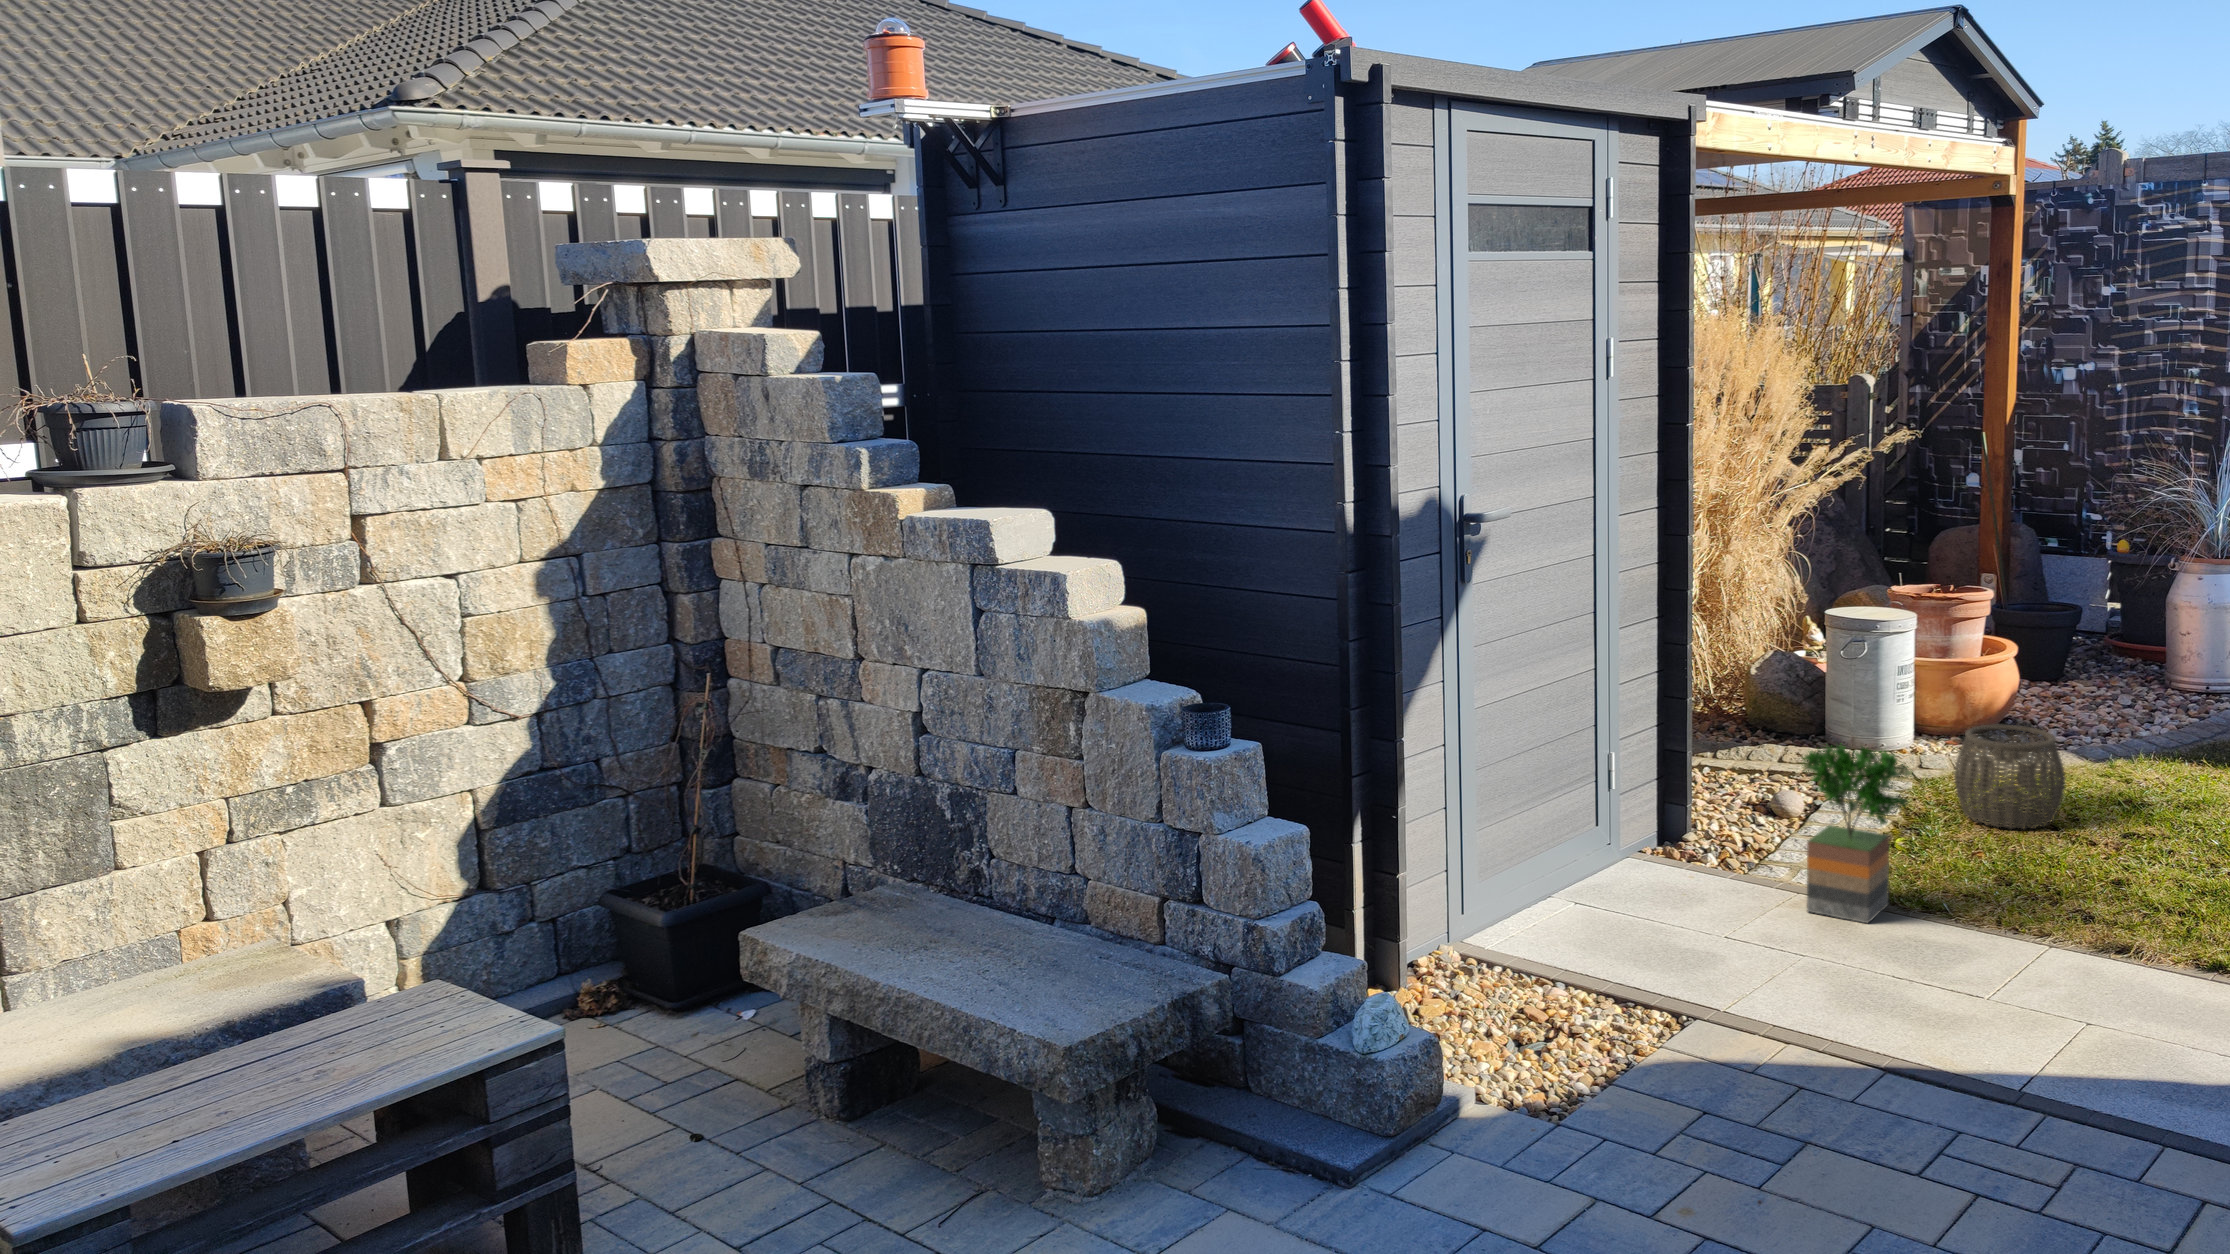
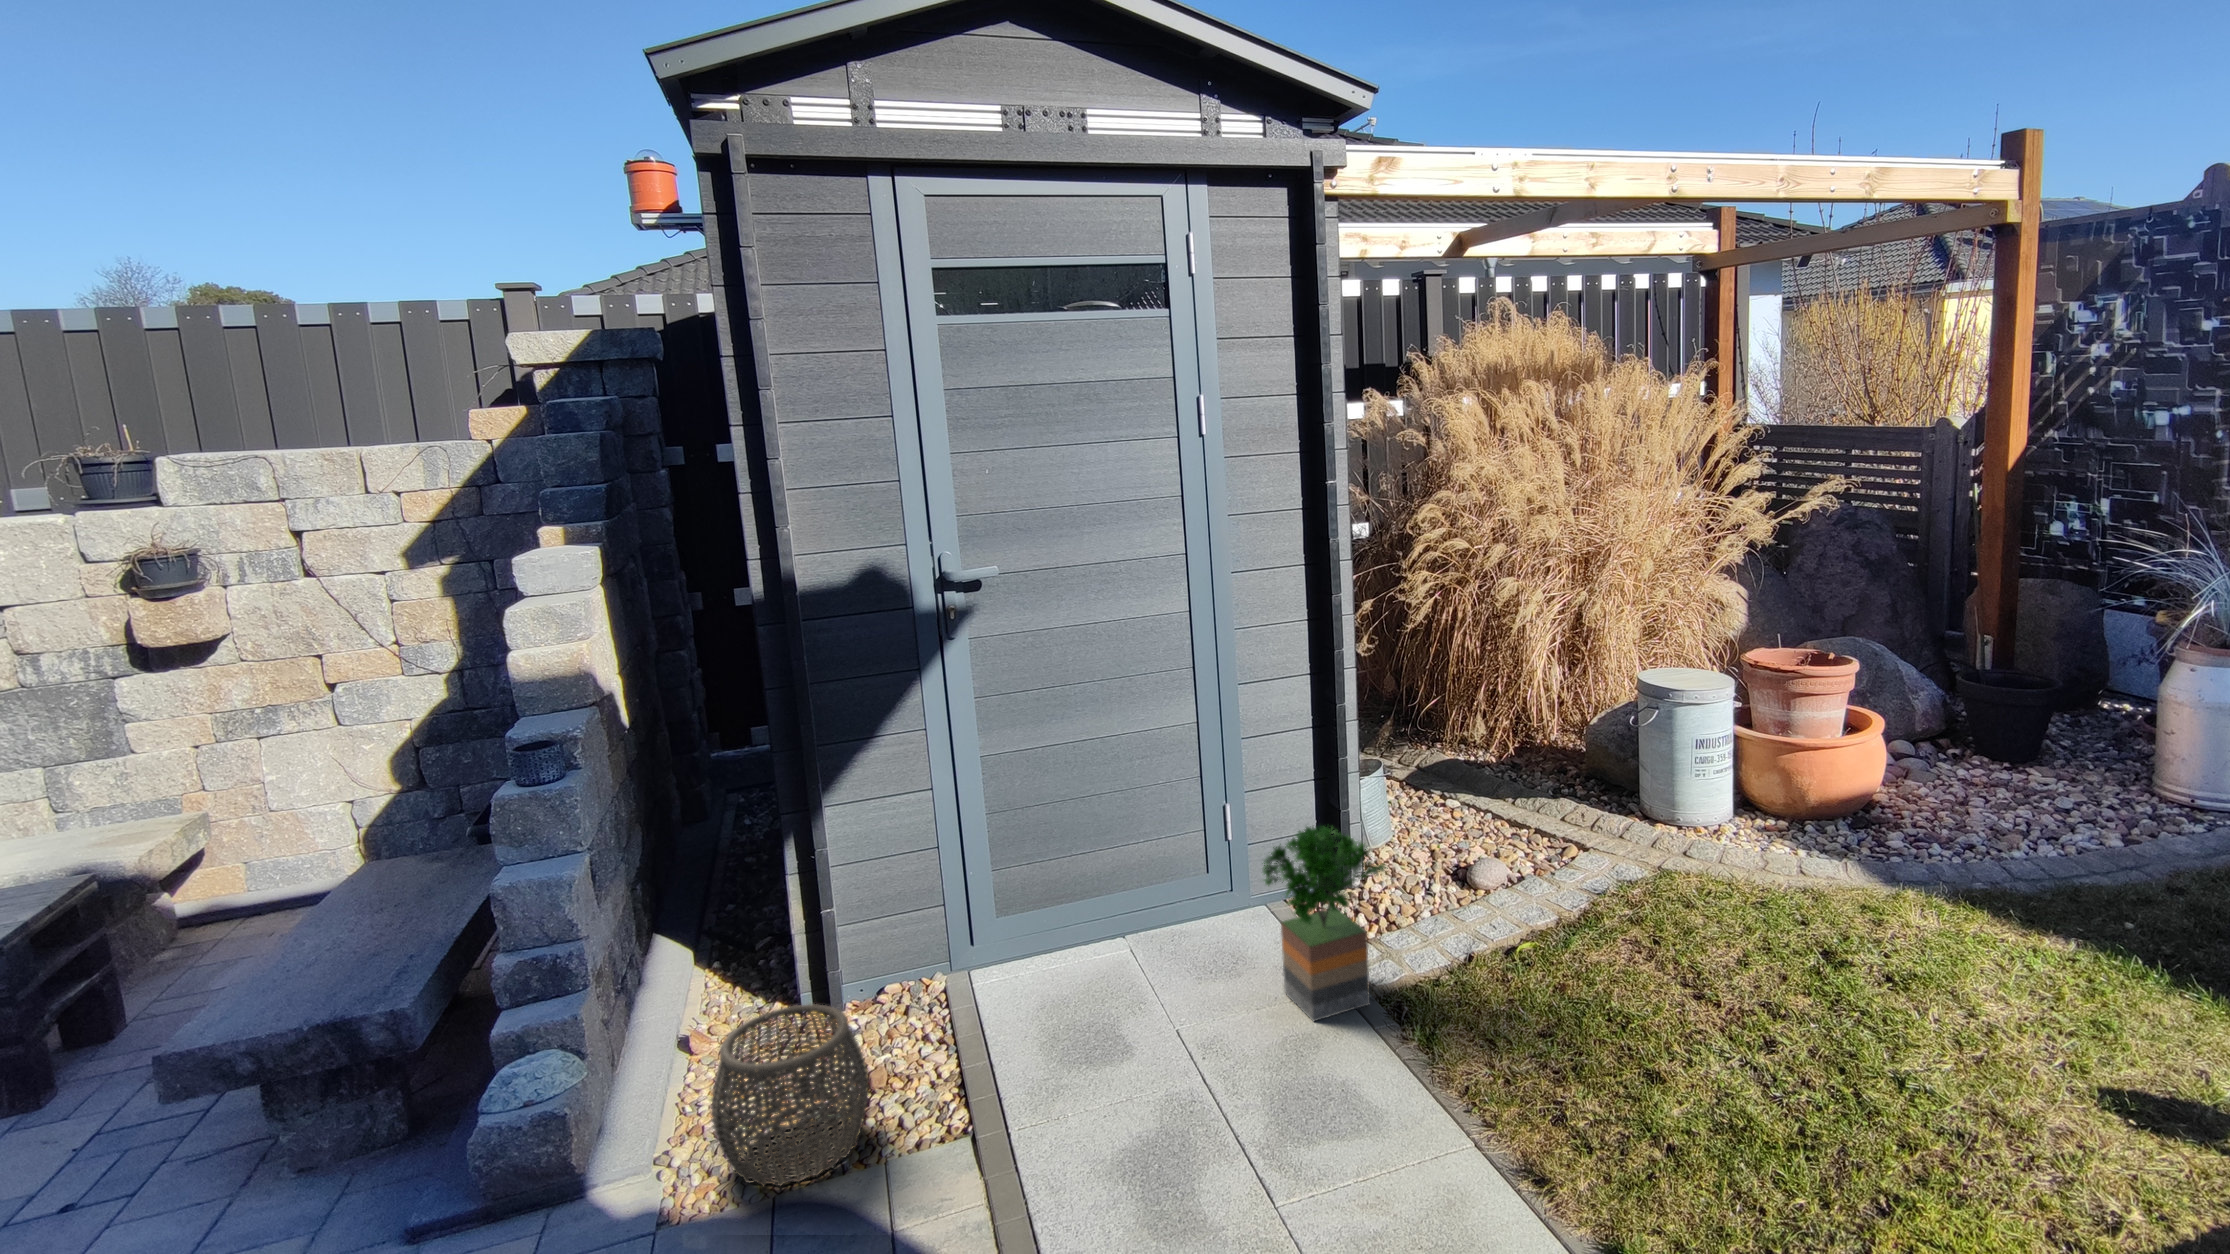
woven basket: present [1954,725,2066,829] -> present [711,1004,869,1186]

